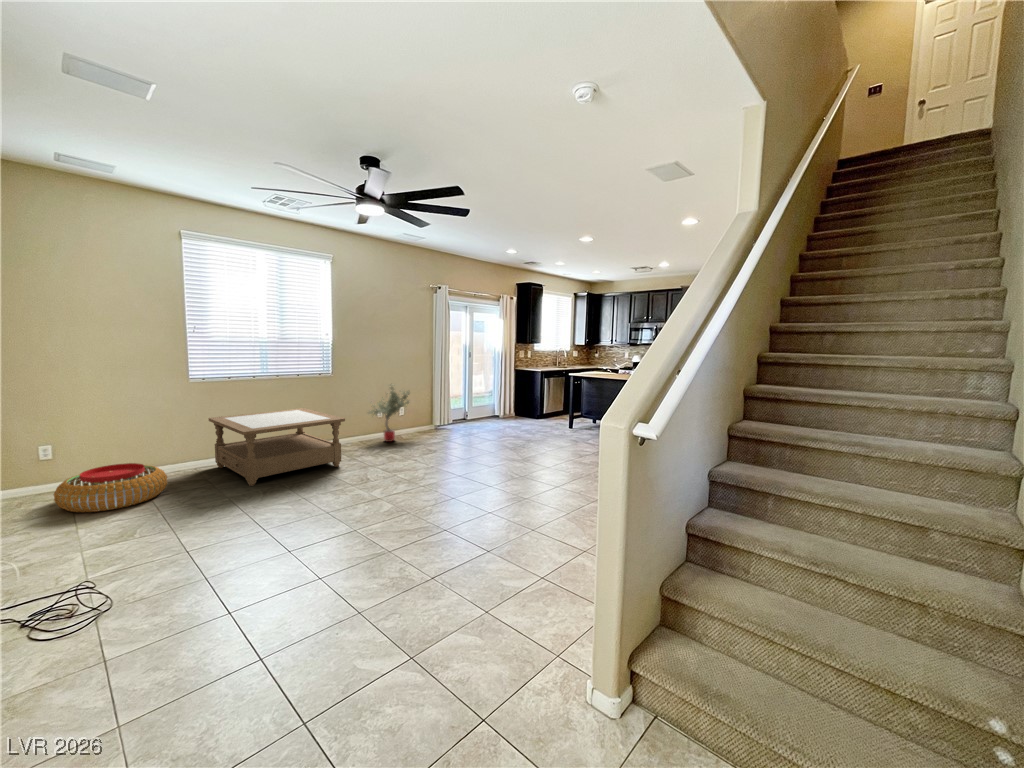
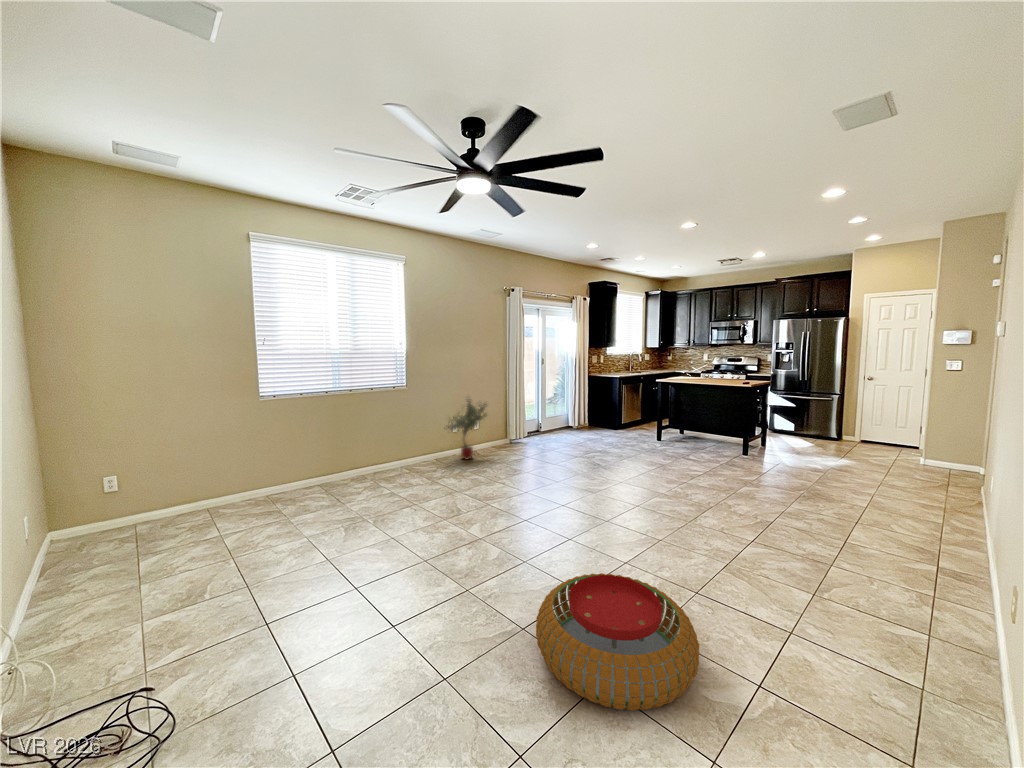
coffee table: present [209,408,345,486] -> none [281,425,428,520]
pouf: present [54,463,168,512] -> present [536,573,699,711]

